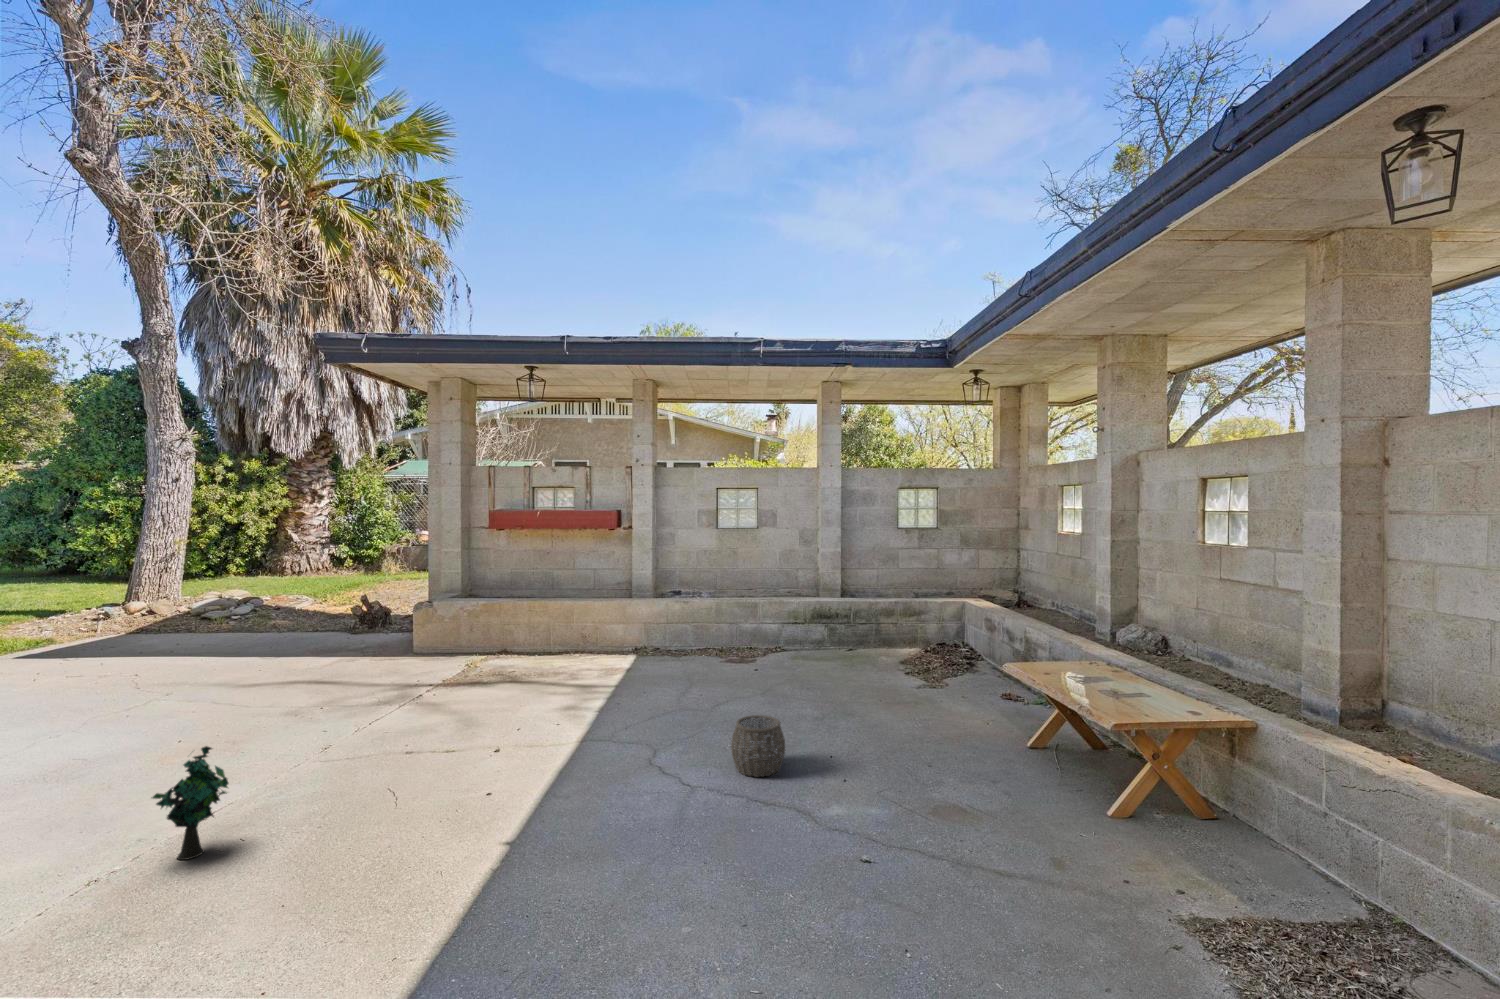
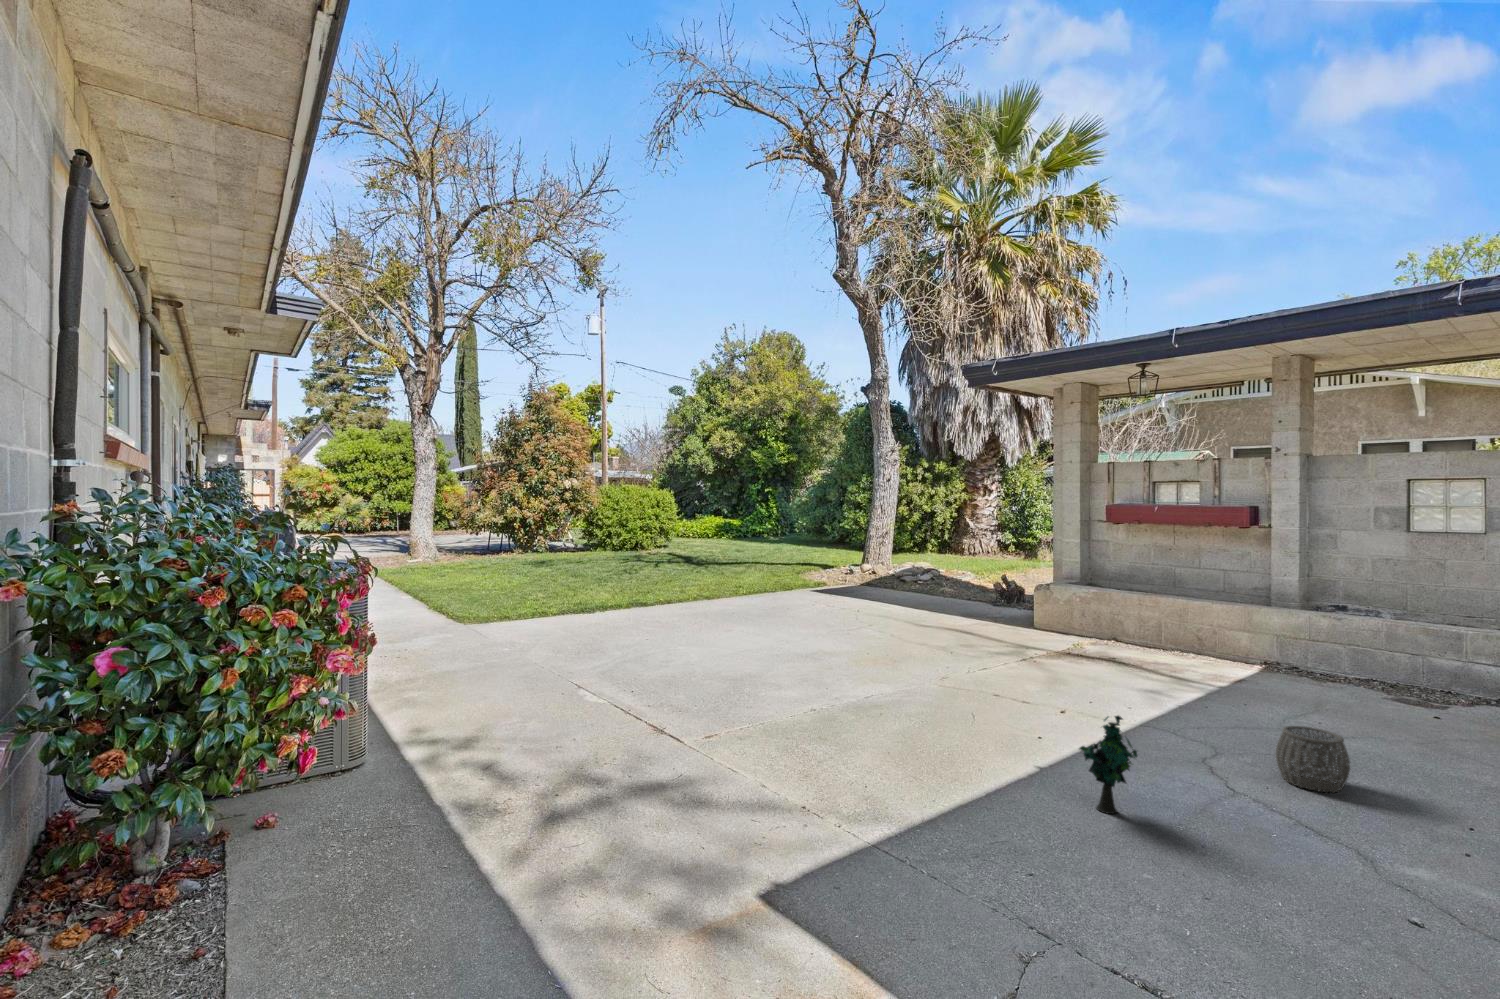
decorative plant: present [152,746,229,860] -> present [1079,716,1137,814]

